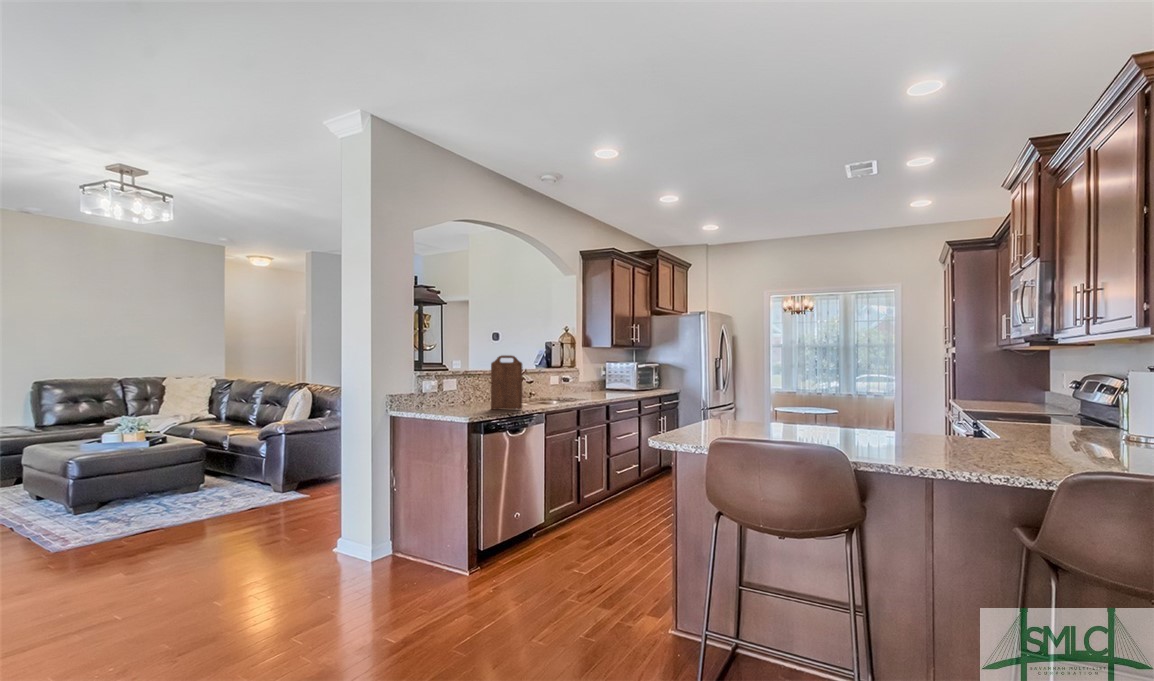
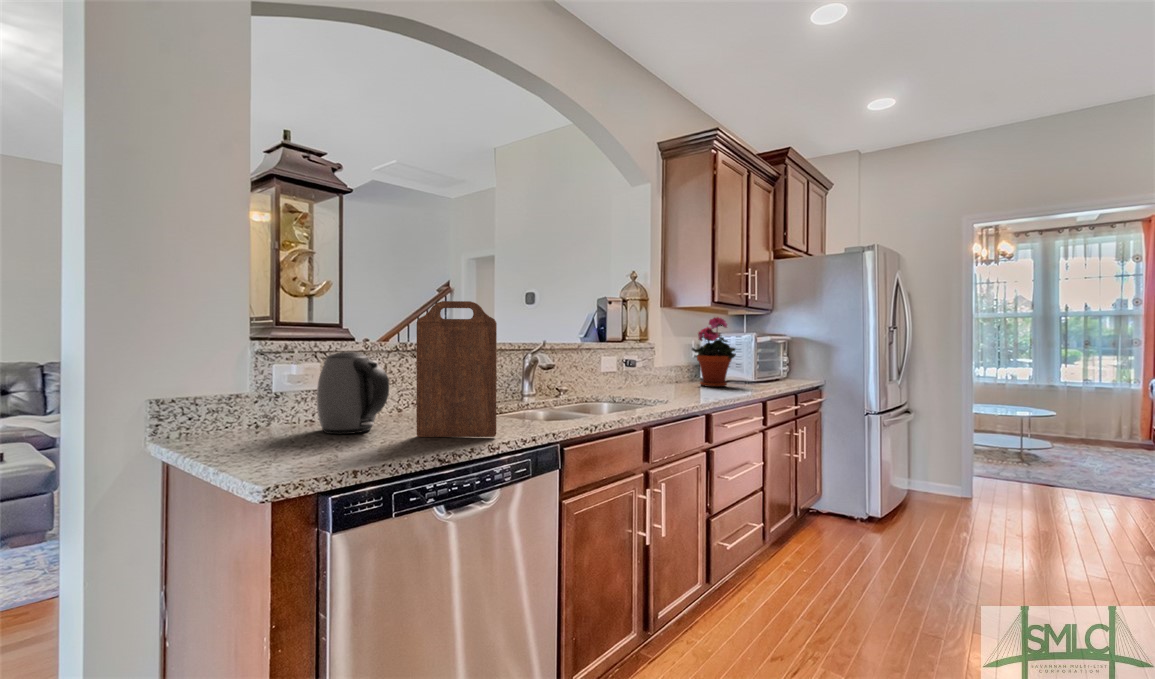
potted plant: none [601,353,626,394] -> present [692,317,736,387]
kettle: none [448,376,479,409] -> present [317,352,389,434]

